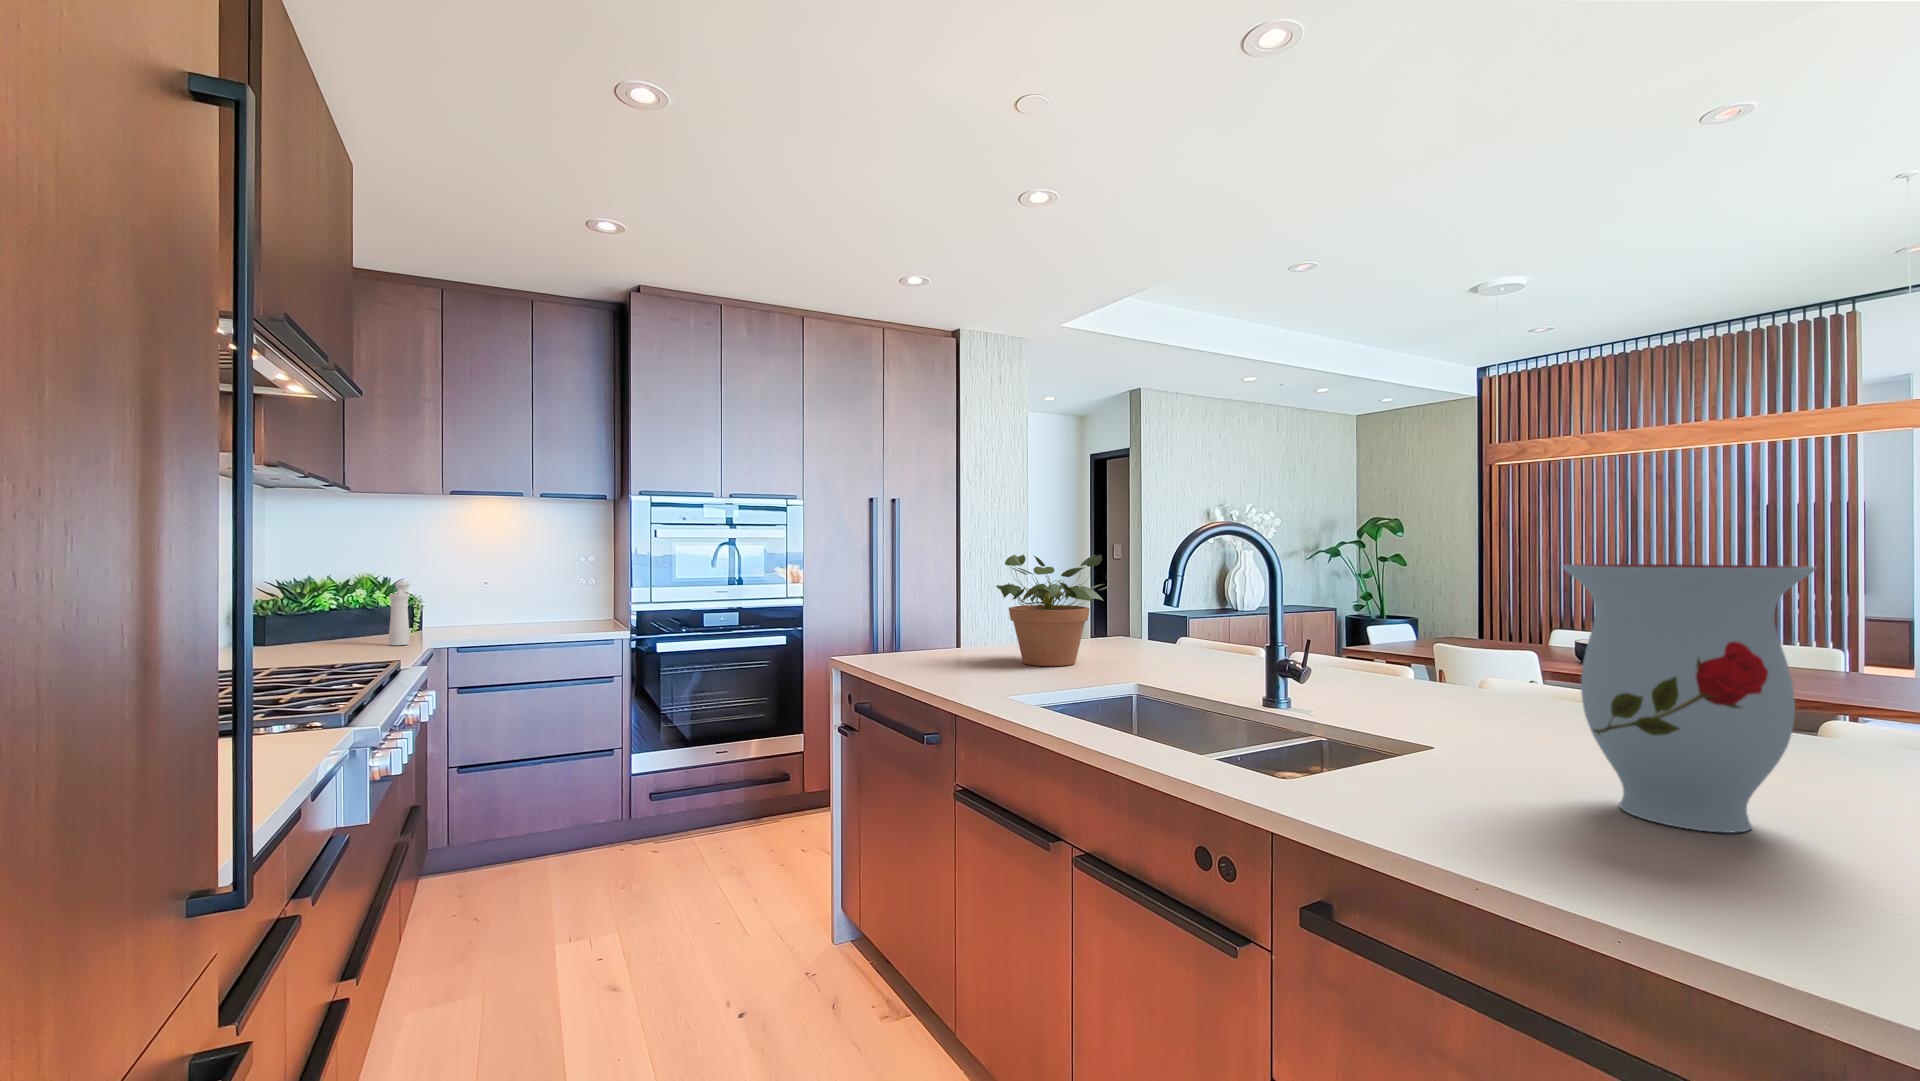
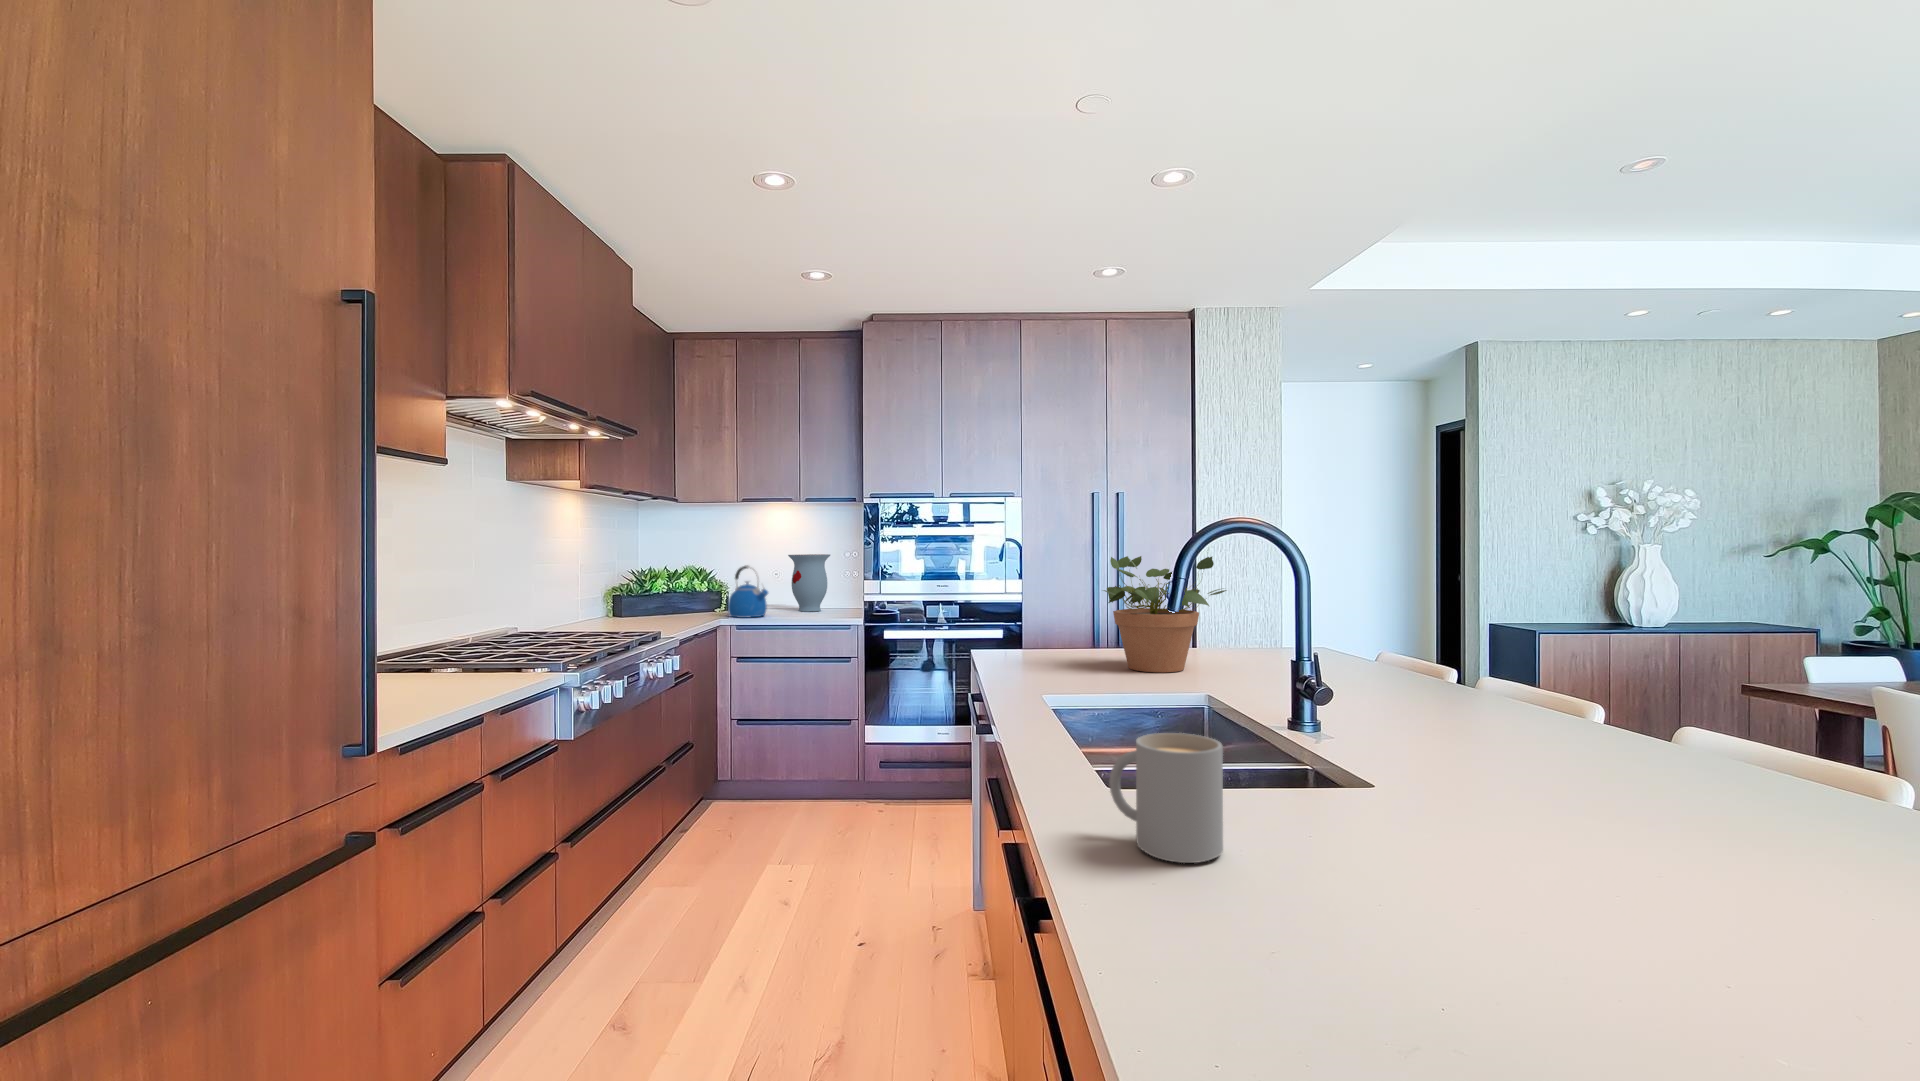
vase: present [1562,564,1816,833] -> present [788,554,830,611]
kettle: none [437,572,498,637] -> present [728,566,768,618]
pepper mill: present [389,581,410,645] -> none [686,573,704,622]
mug: none [1377,708,1506,828] -> present [1109,733,1223,863]

